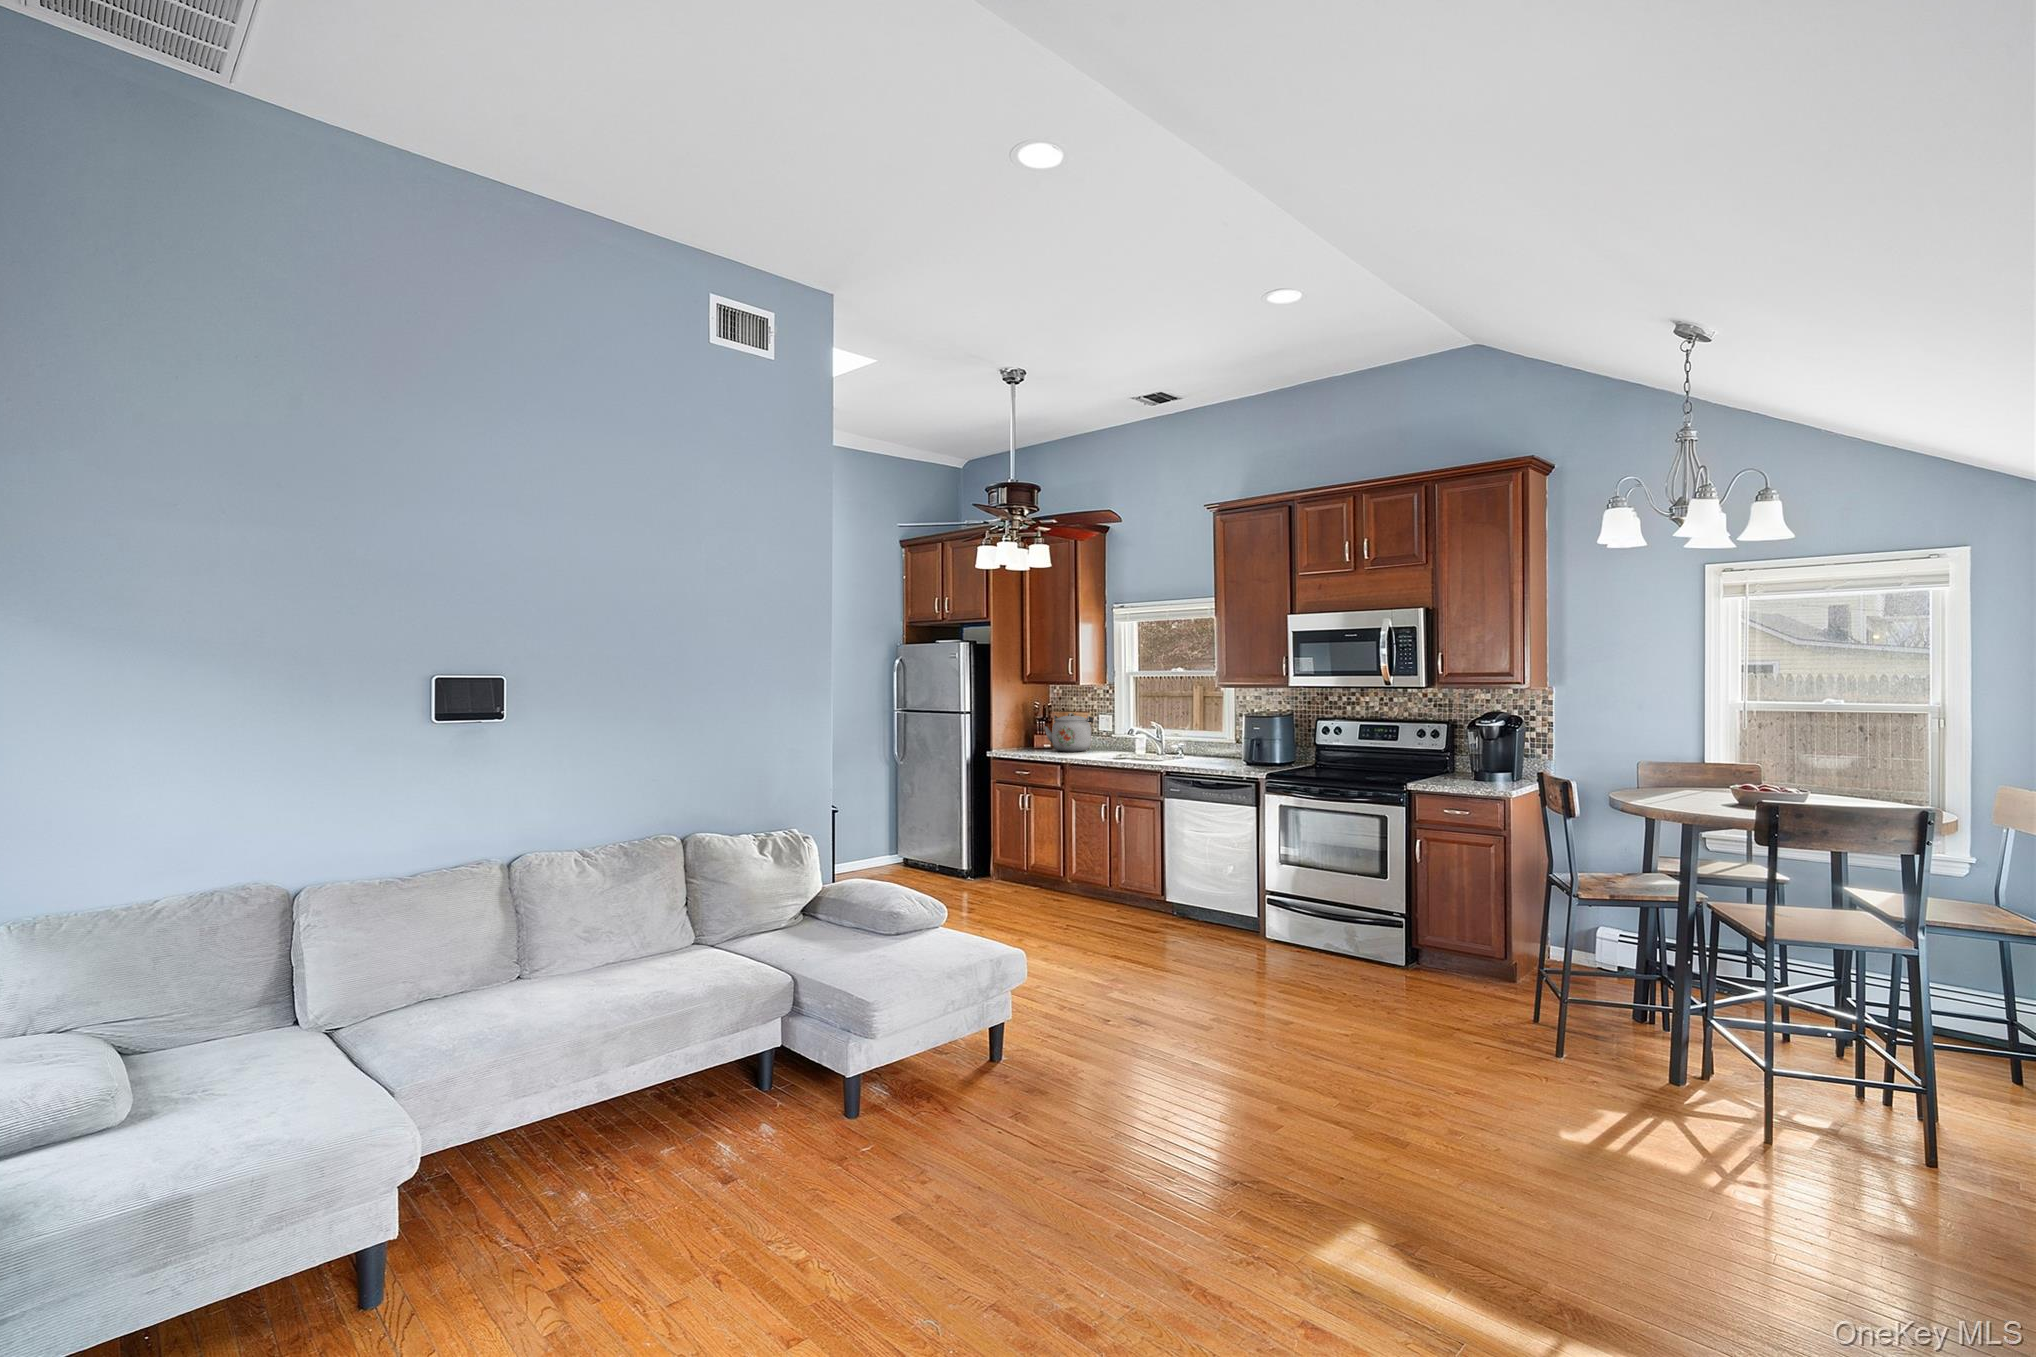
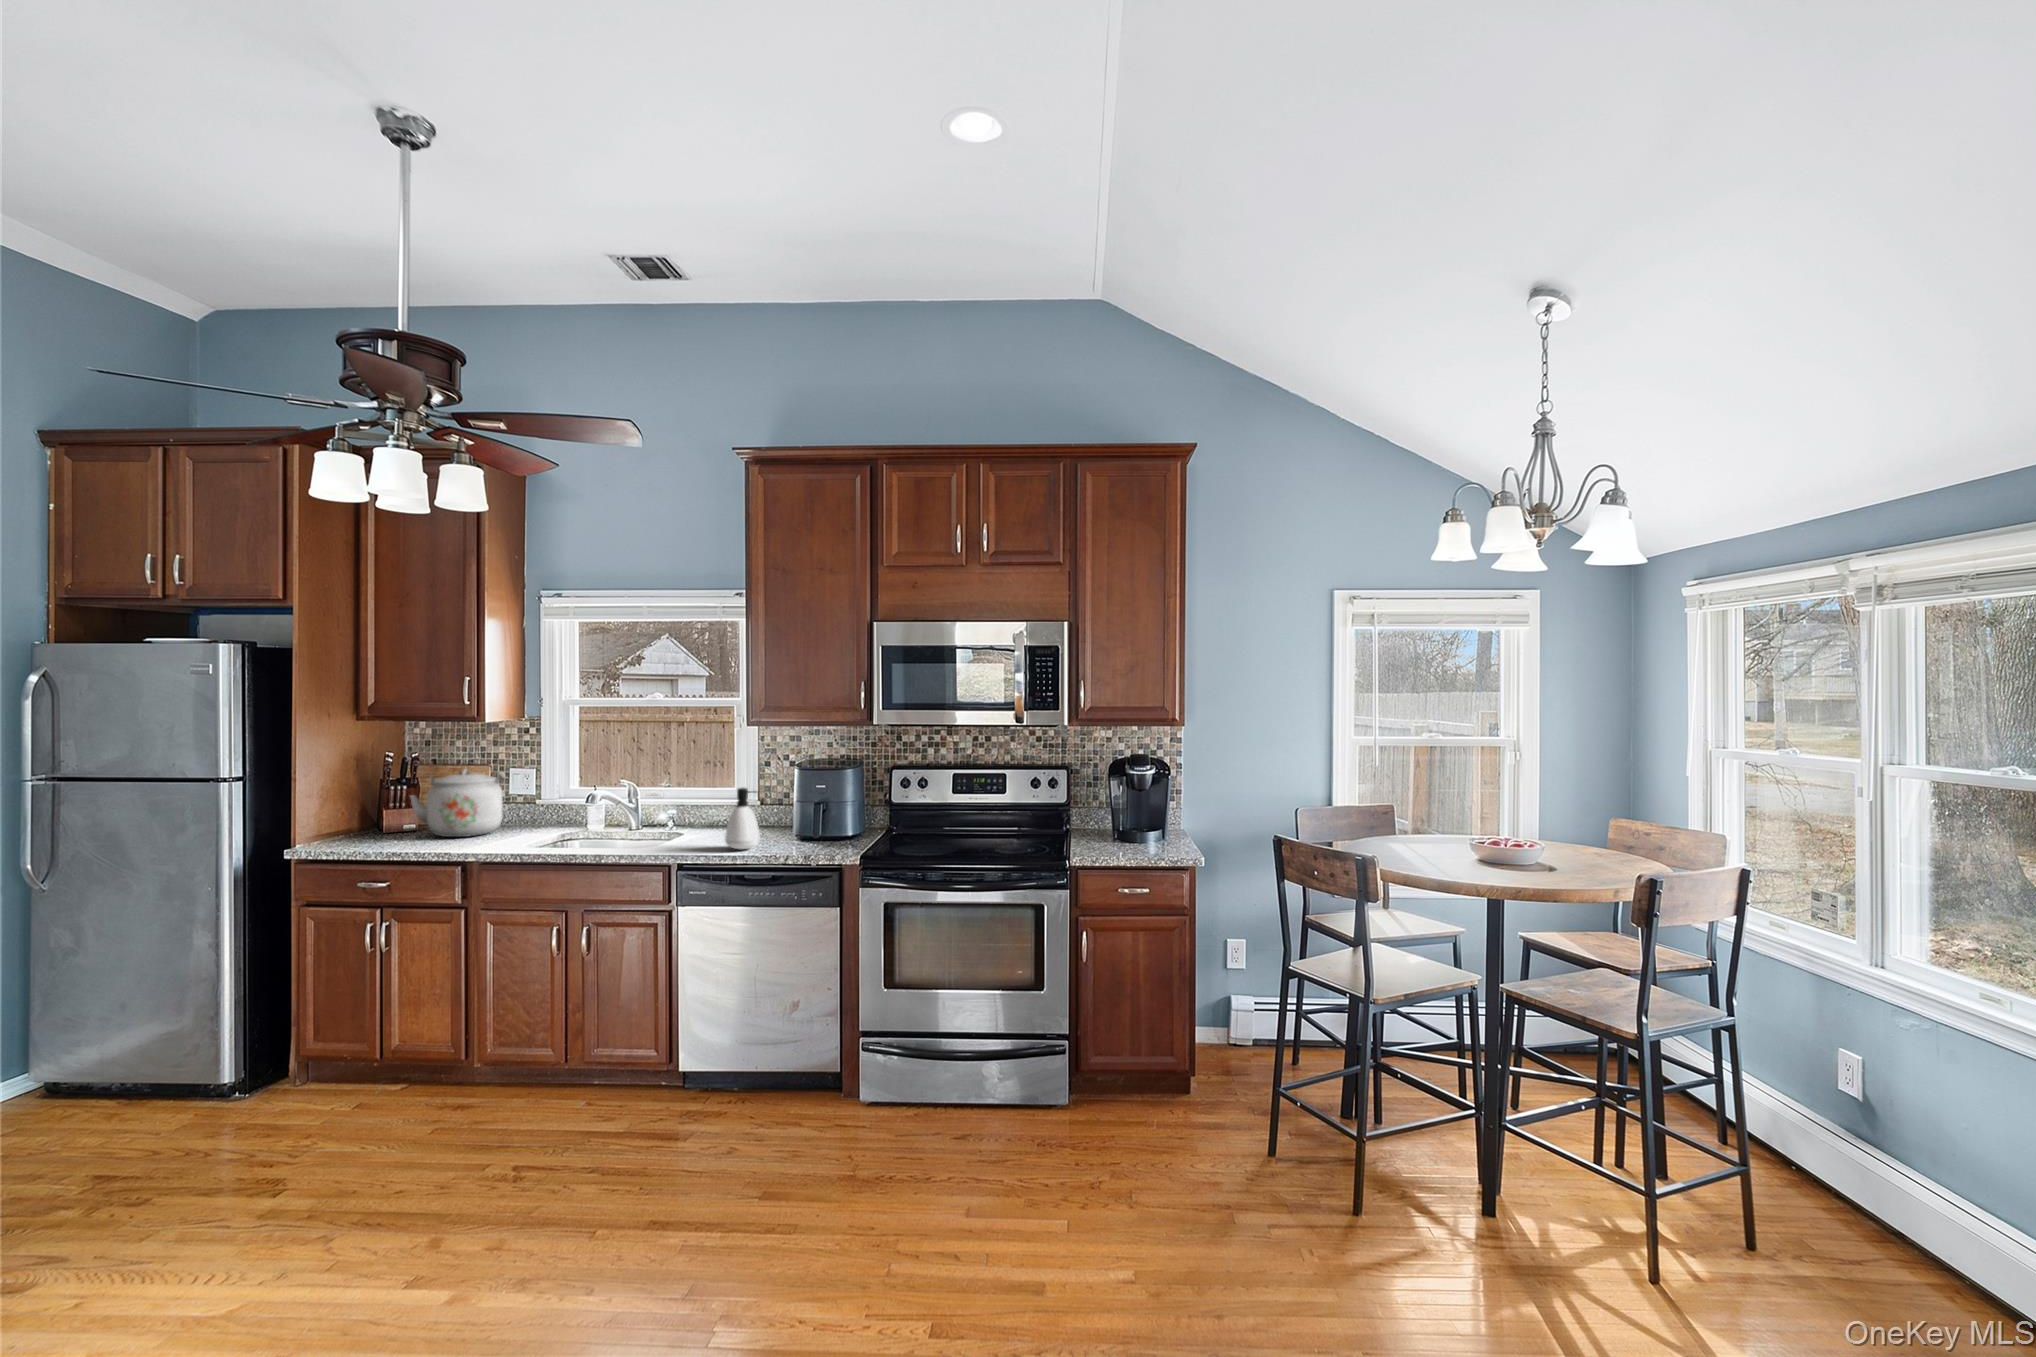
soap dispenser: none [1193,727,1214,766] -> present [725,788,759,849]

